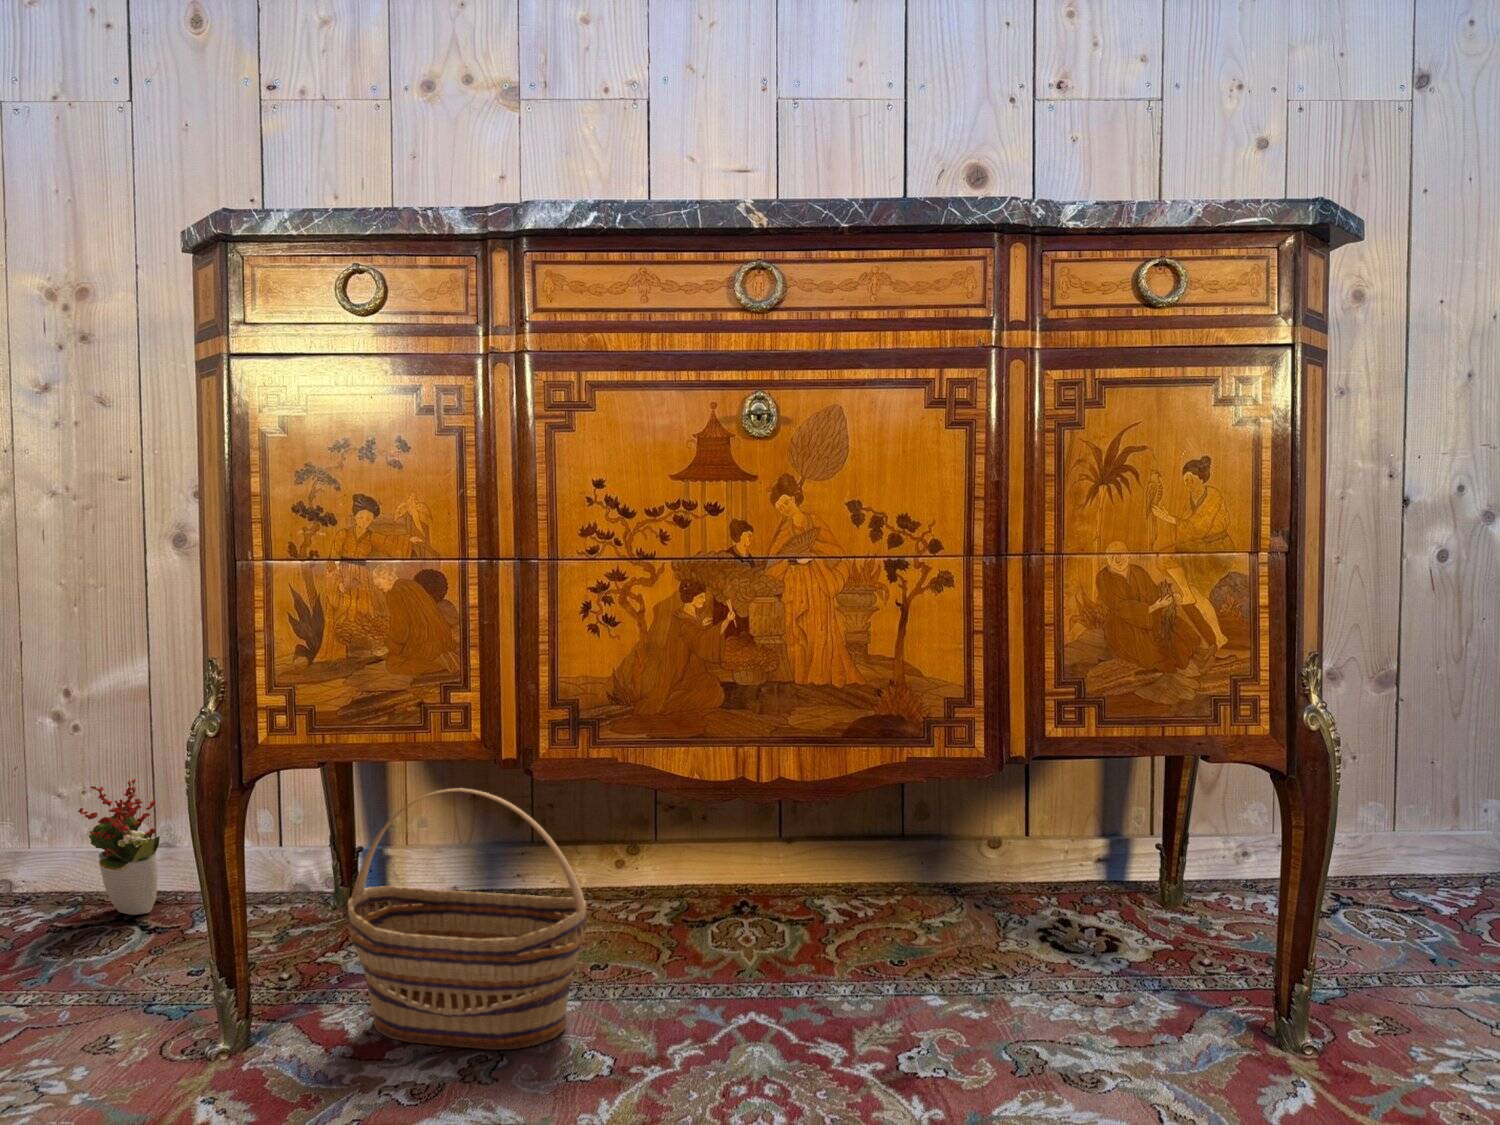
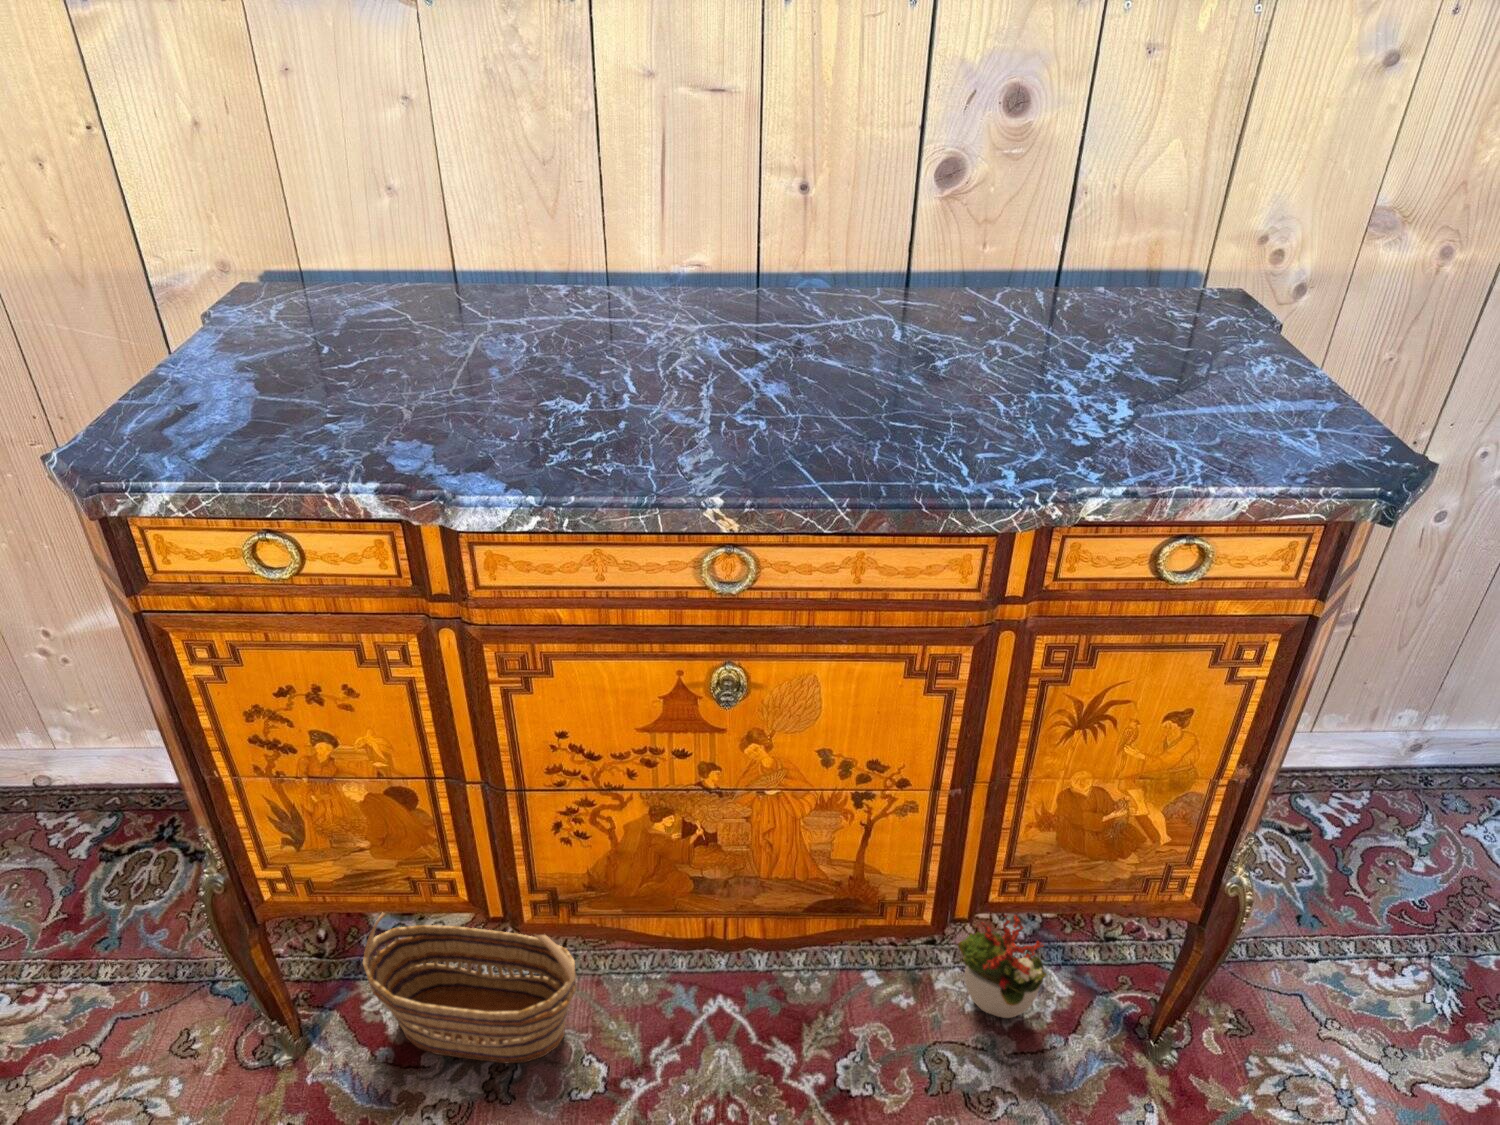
decorative plant: present [78,779,160,915] -> present [958,914,1046,1018]

